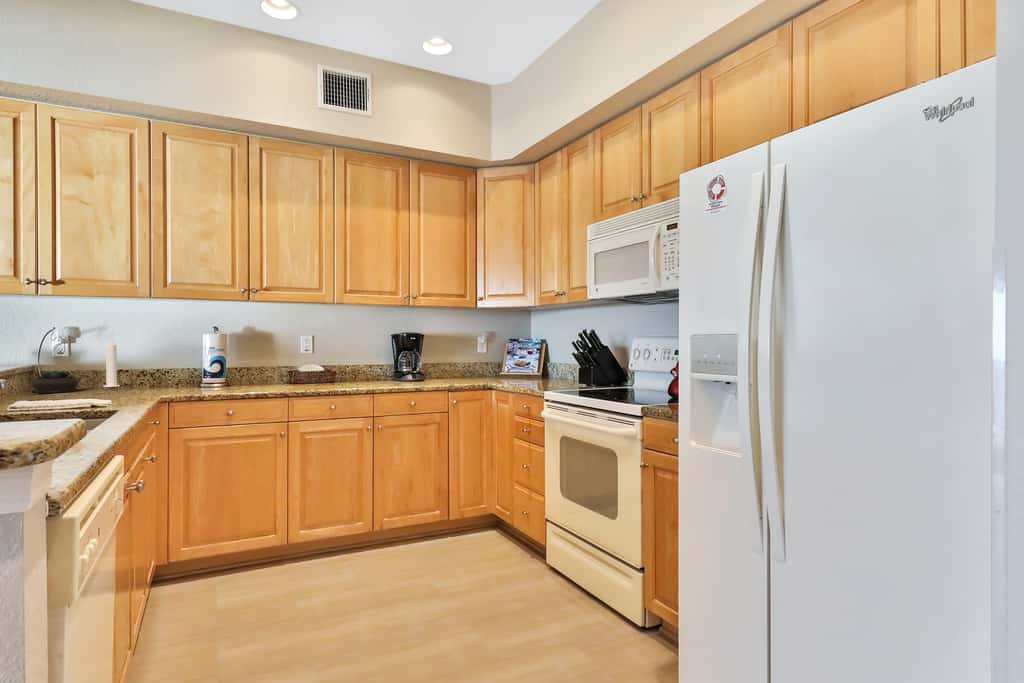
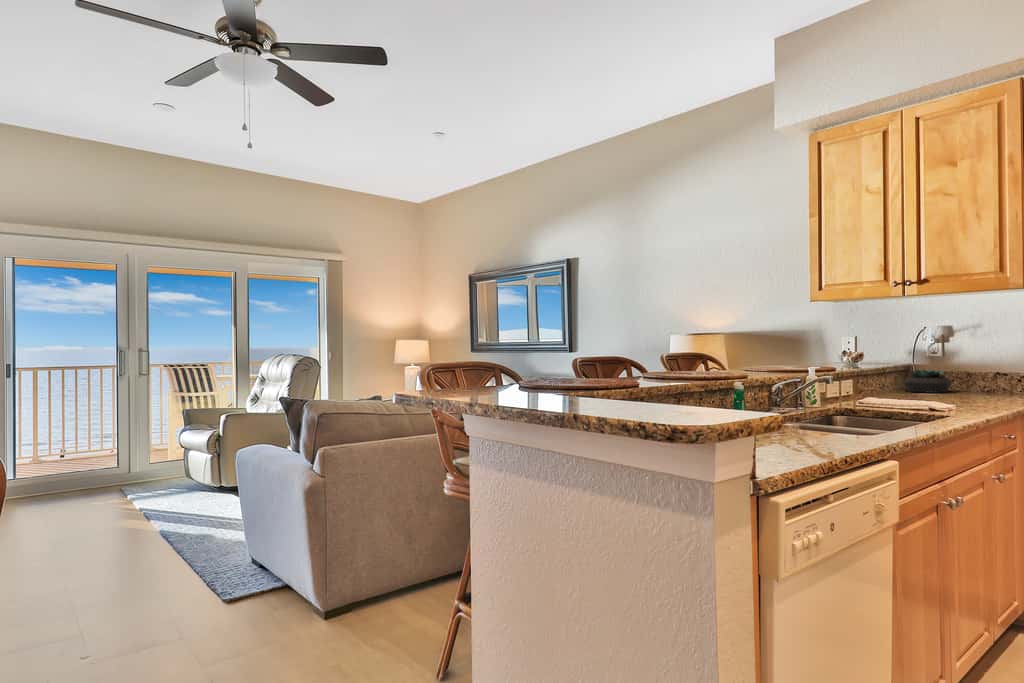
candle: present [103,339,120,387] -> none [978,338,997,392]

